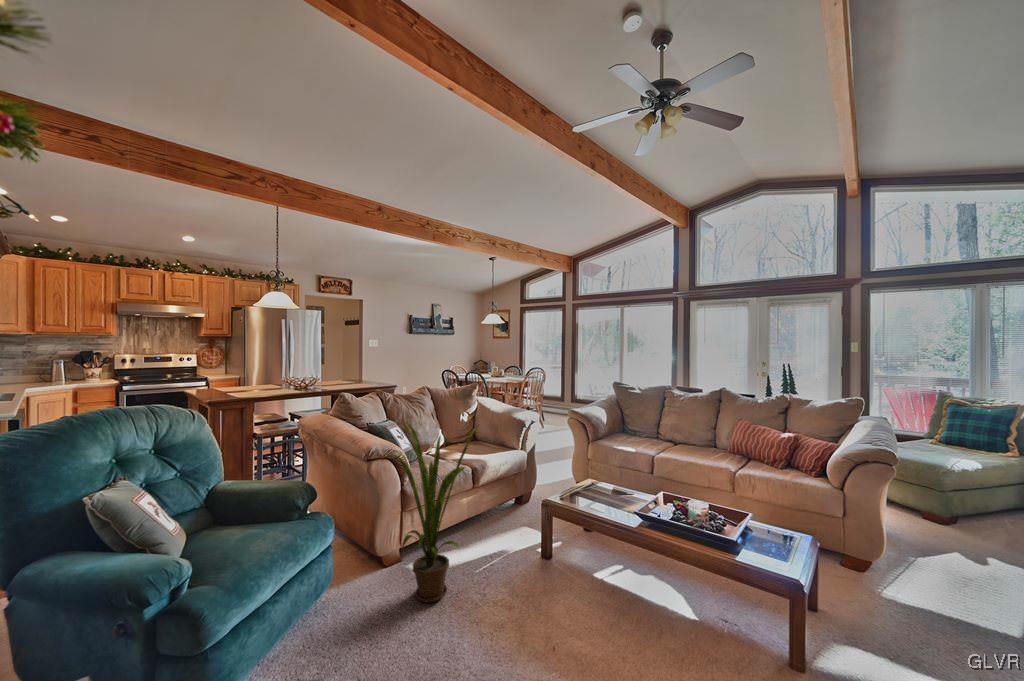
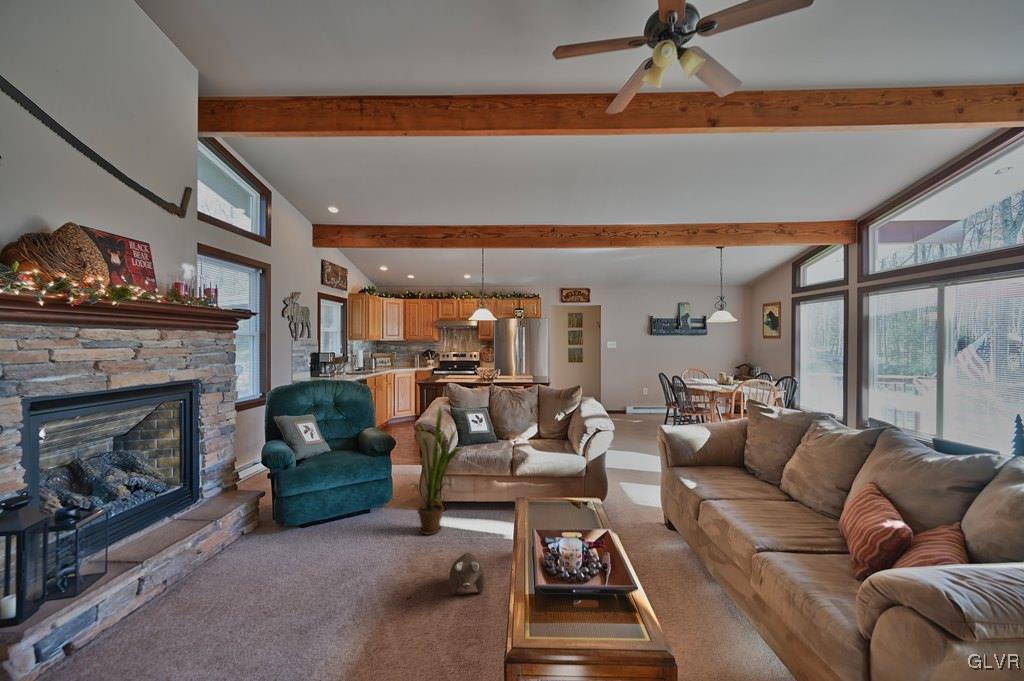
plush toy: none [565,582,629,639] -> present [449,553,486,594]

